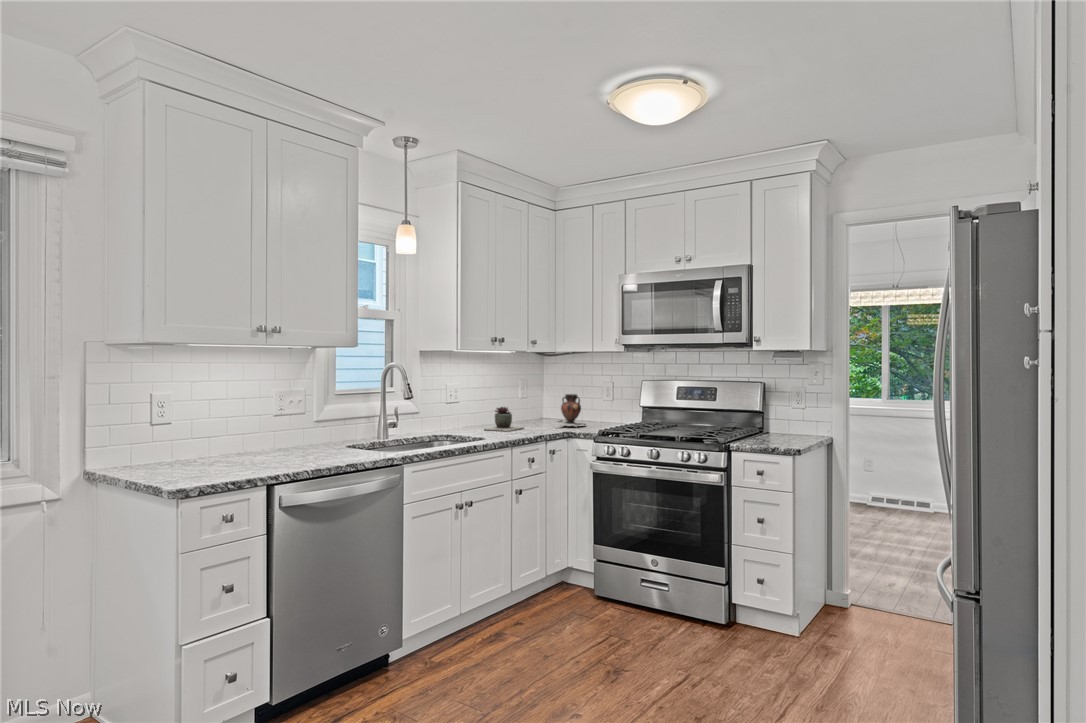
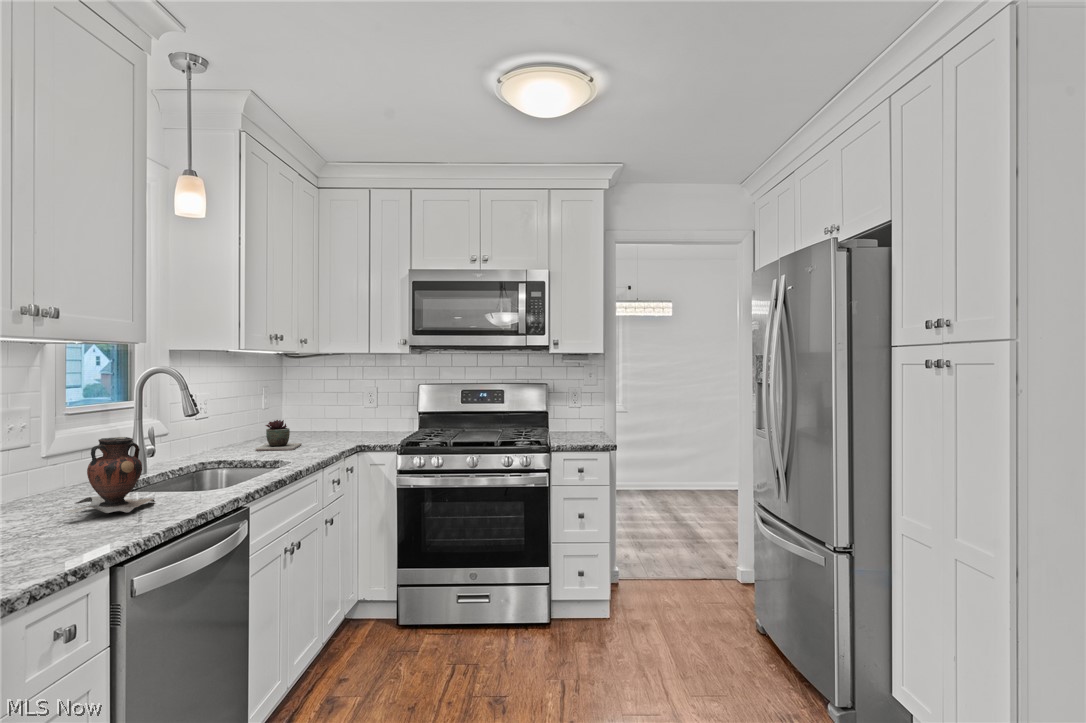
vase: present [556,394,586,427] -> present [61,437,155,513]

